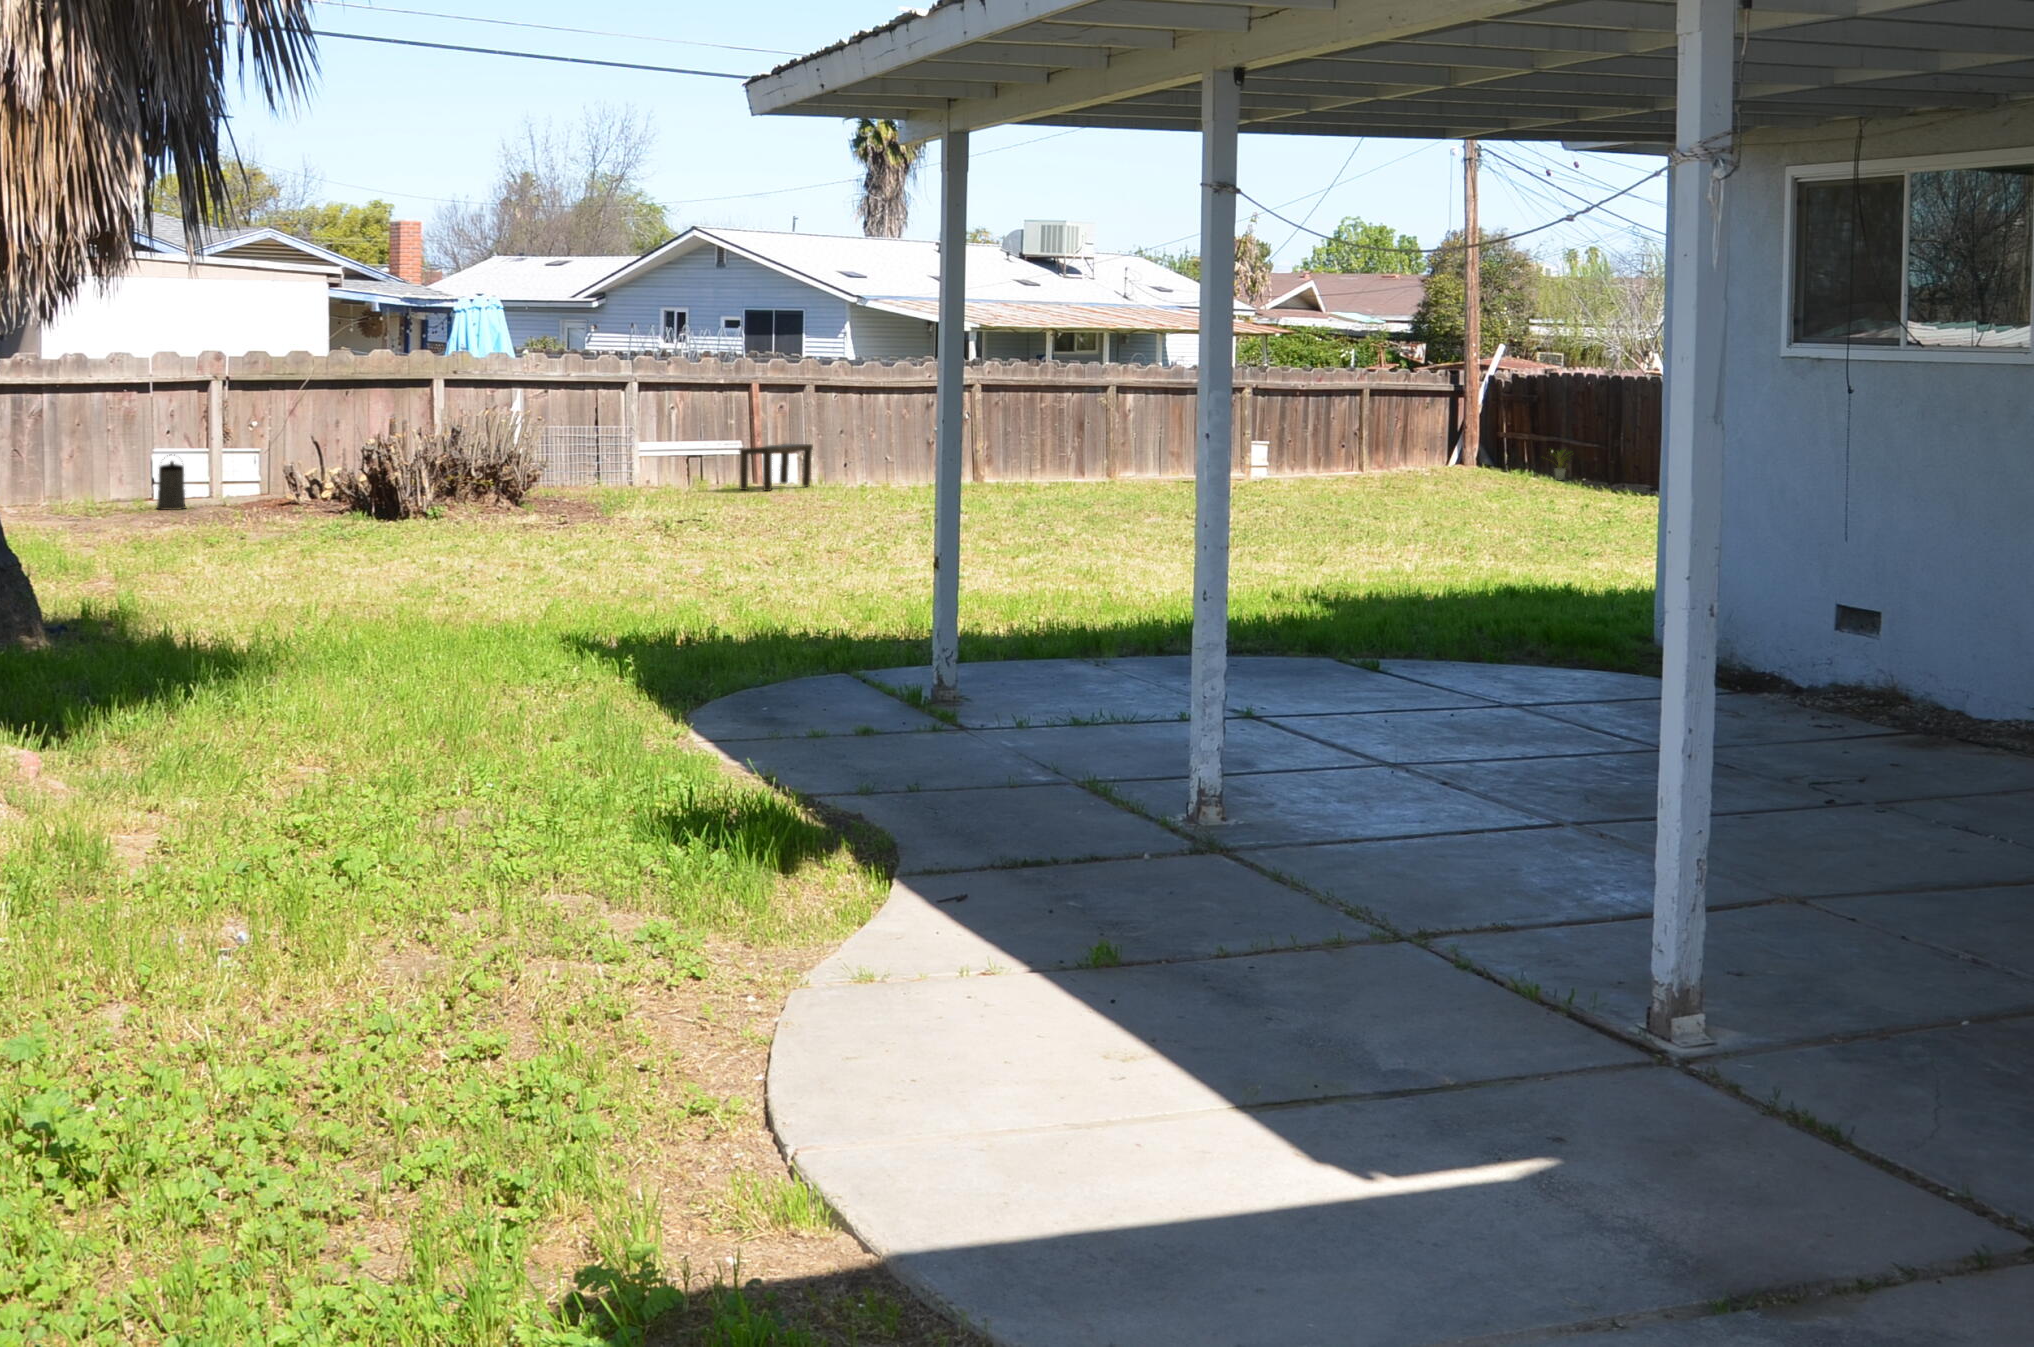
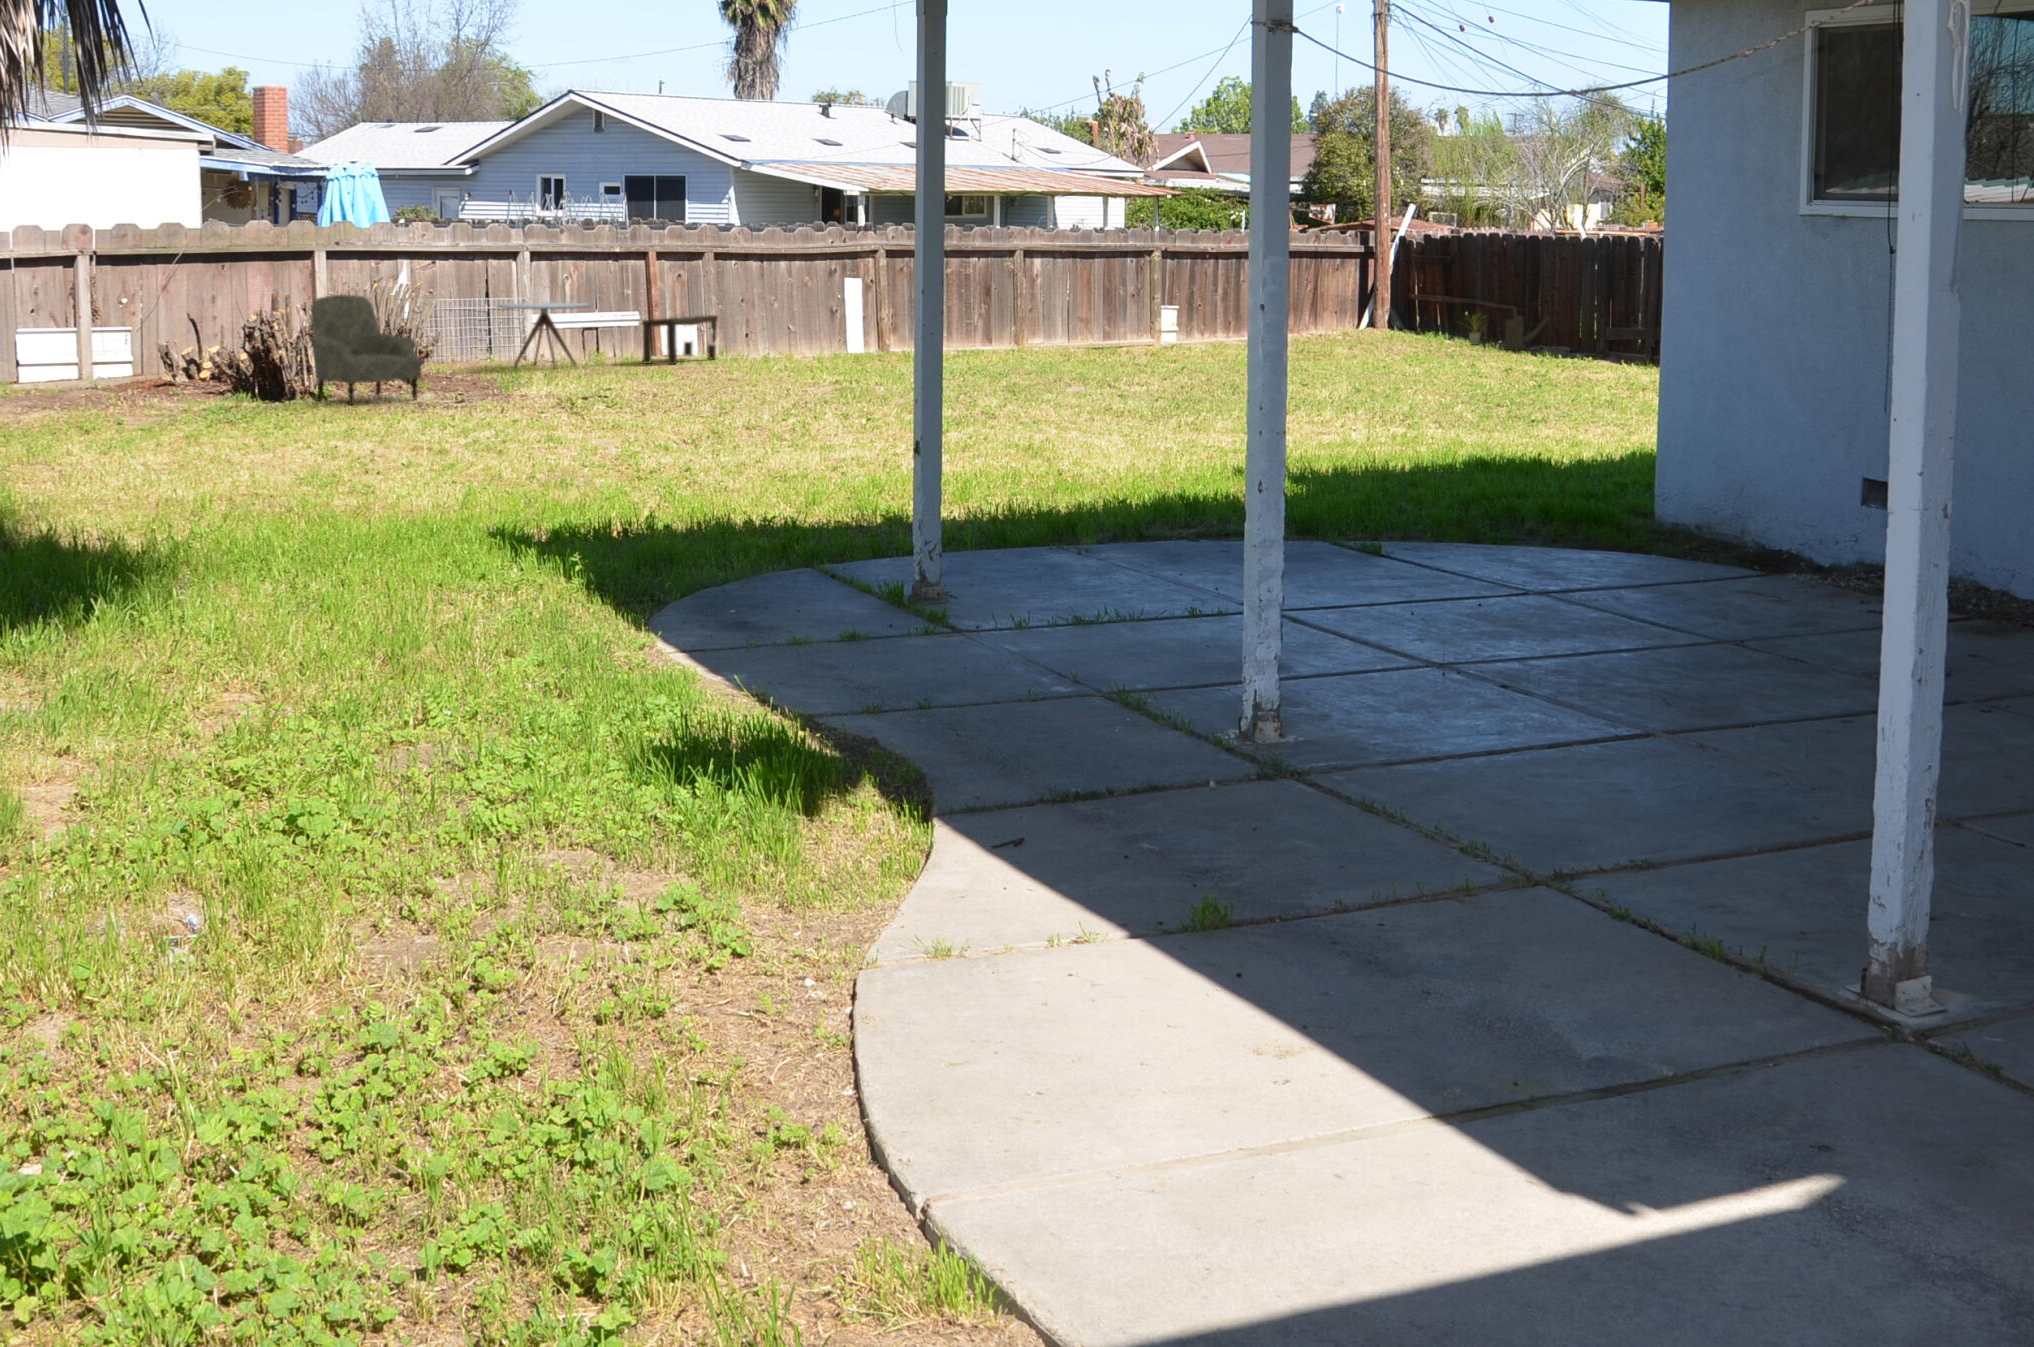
armchair: none [423,421,524,525] -> present [311,295,421,405]
round table: none [601,431,691,494] -> present [497,302,591,368]
watering can: present [157,461,186,510] -> present [1504,309,1549,350]

